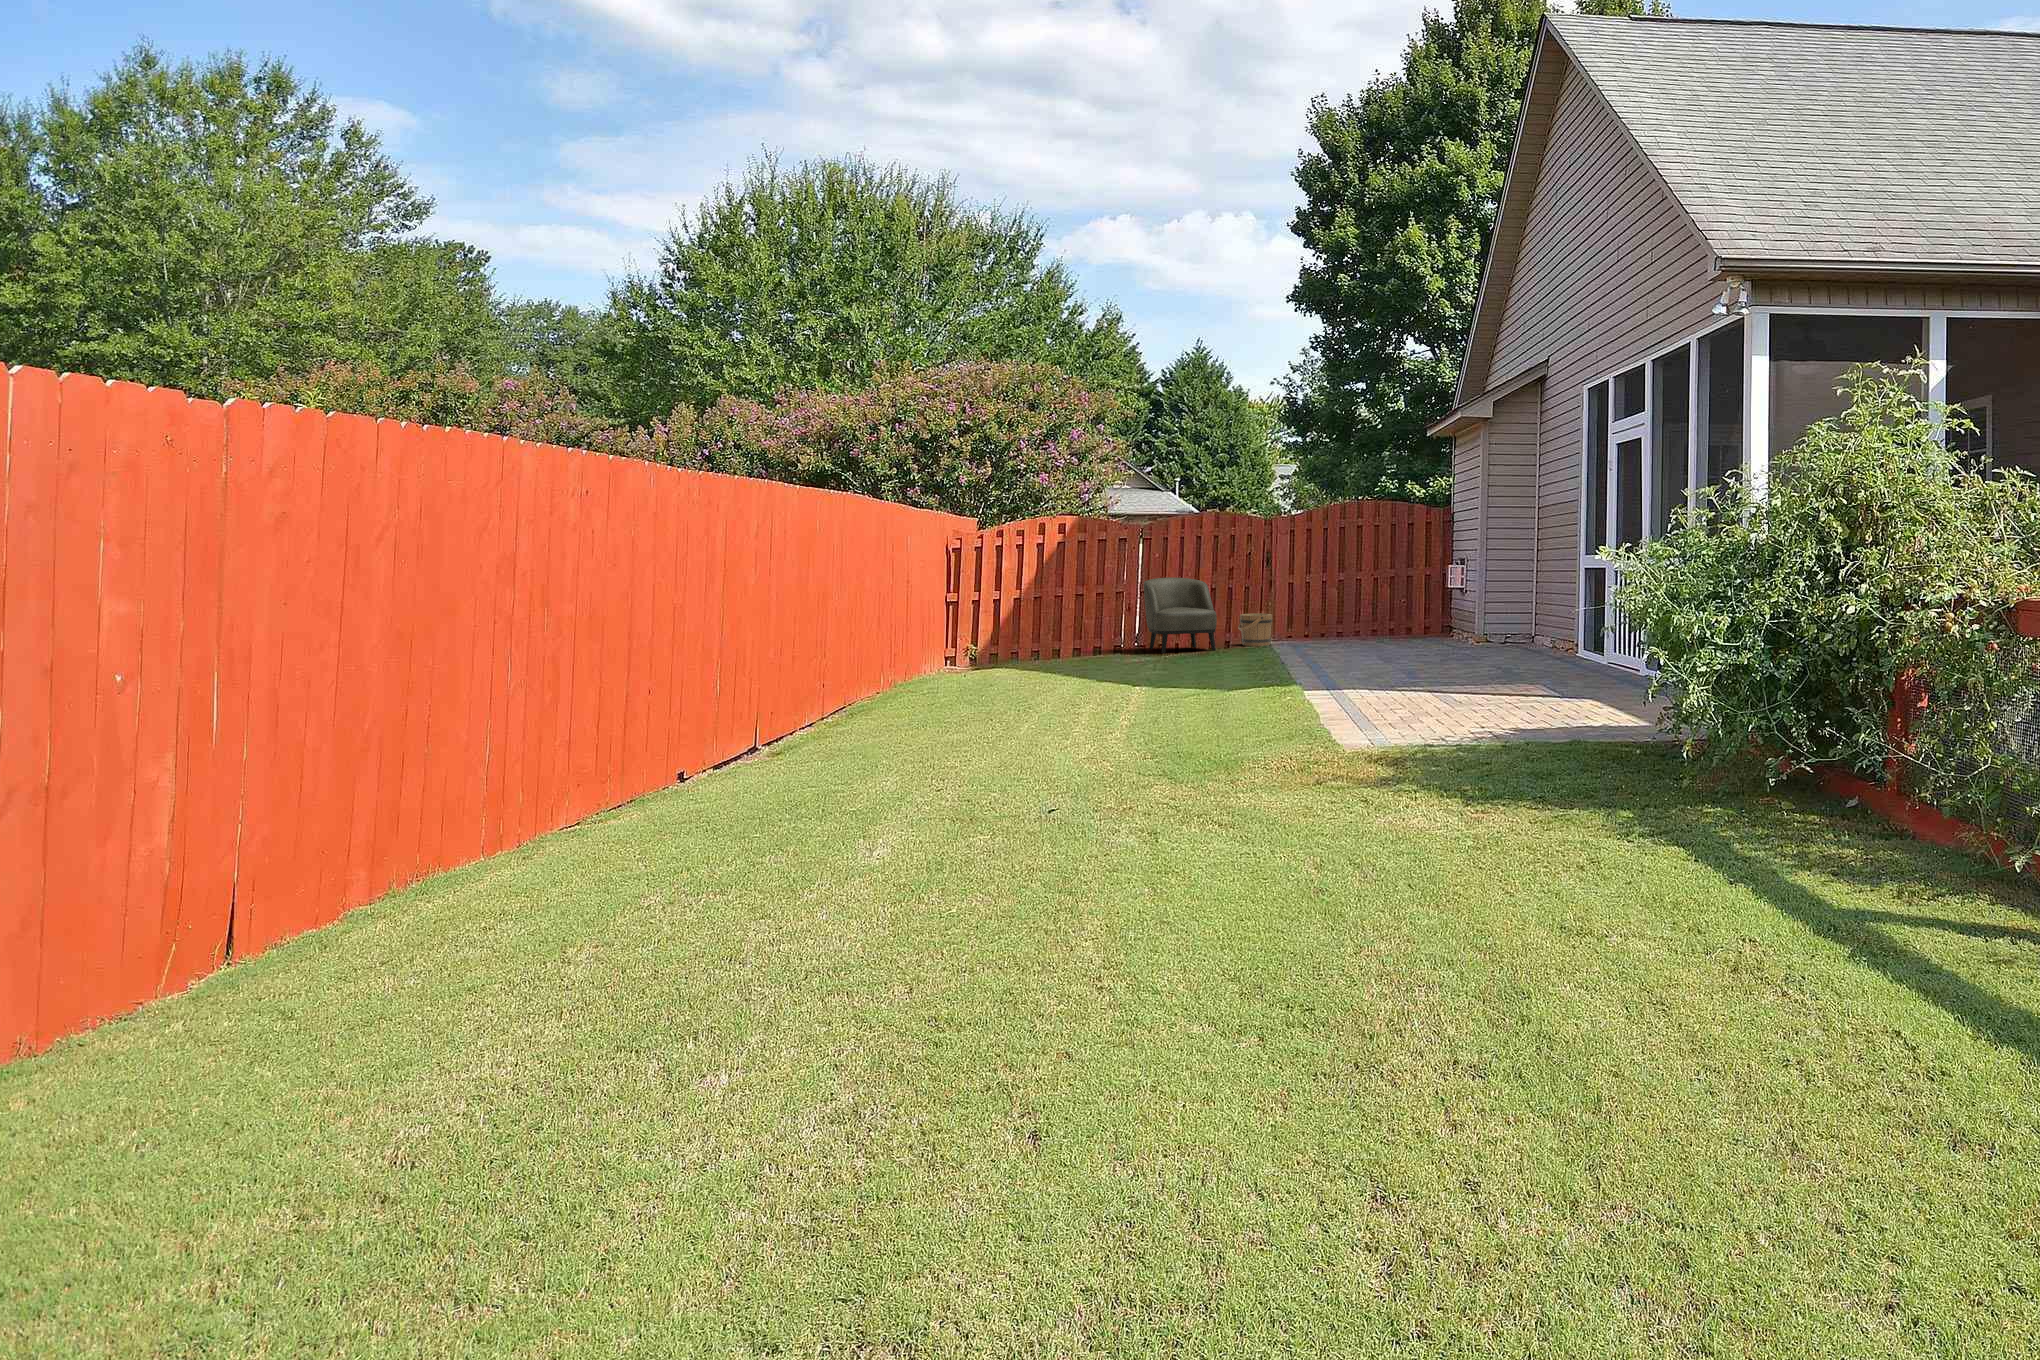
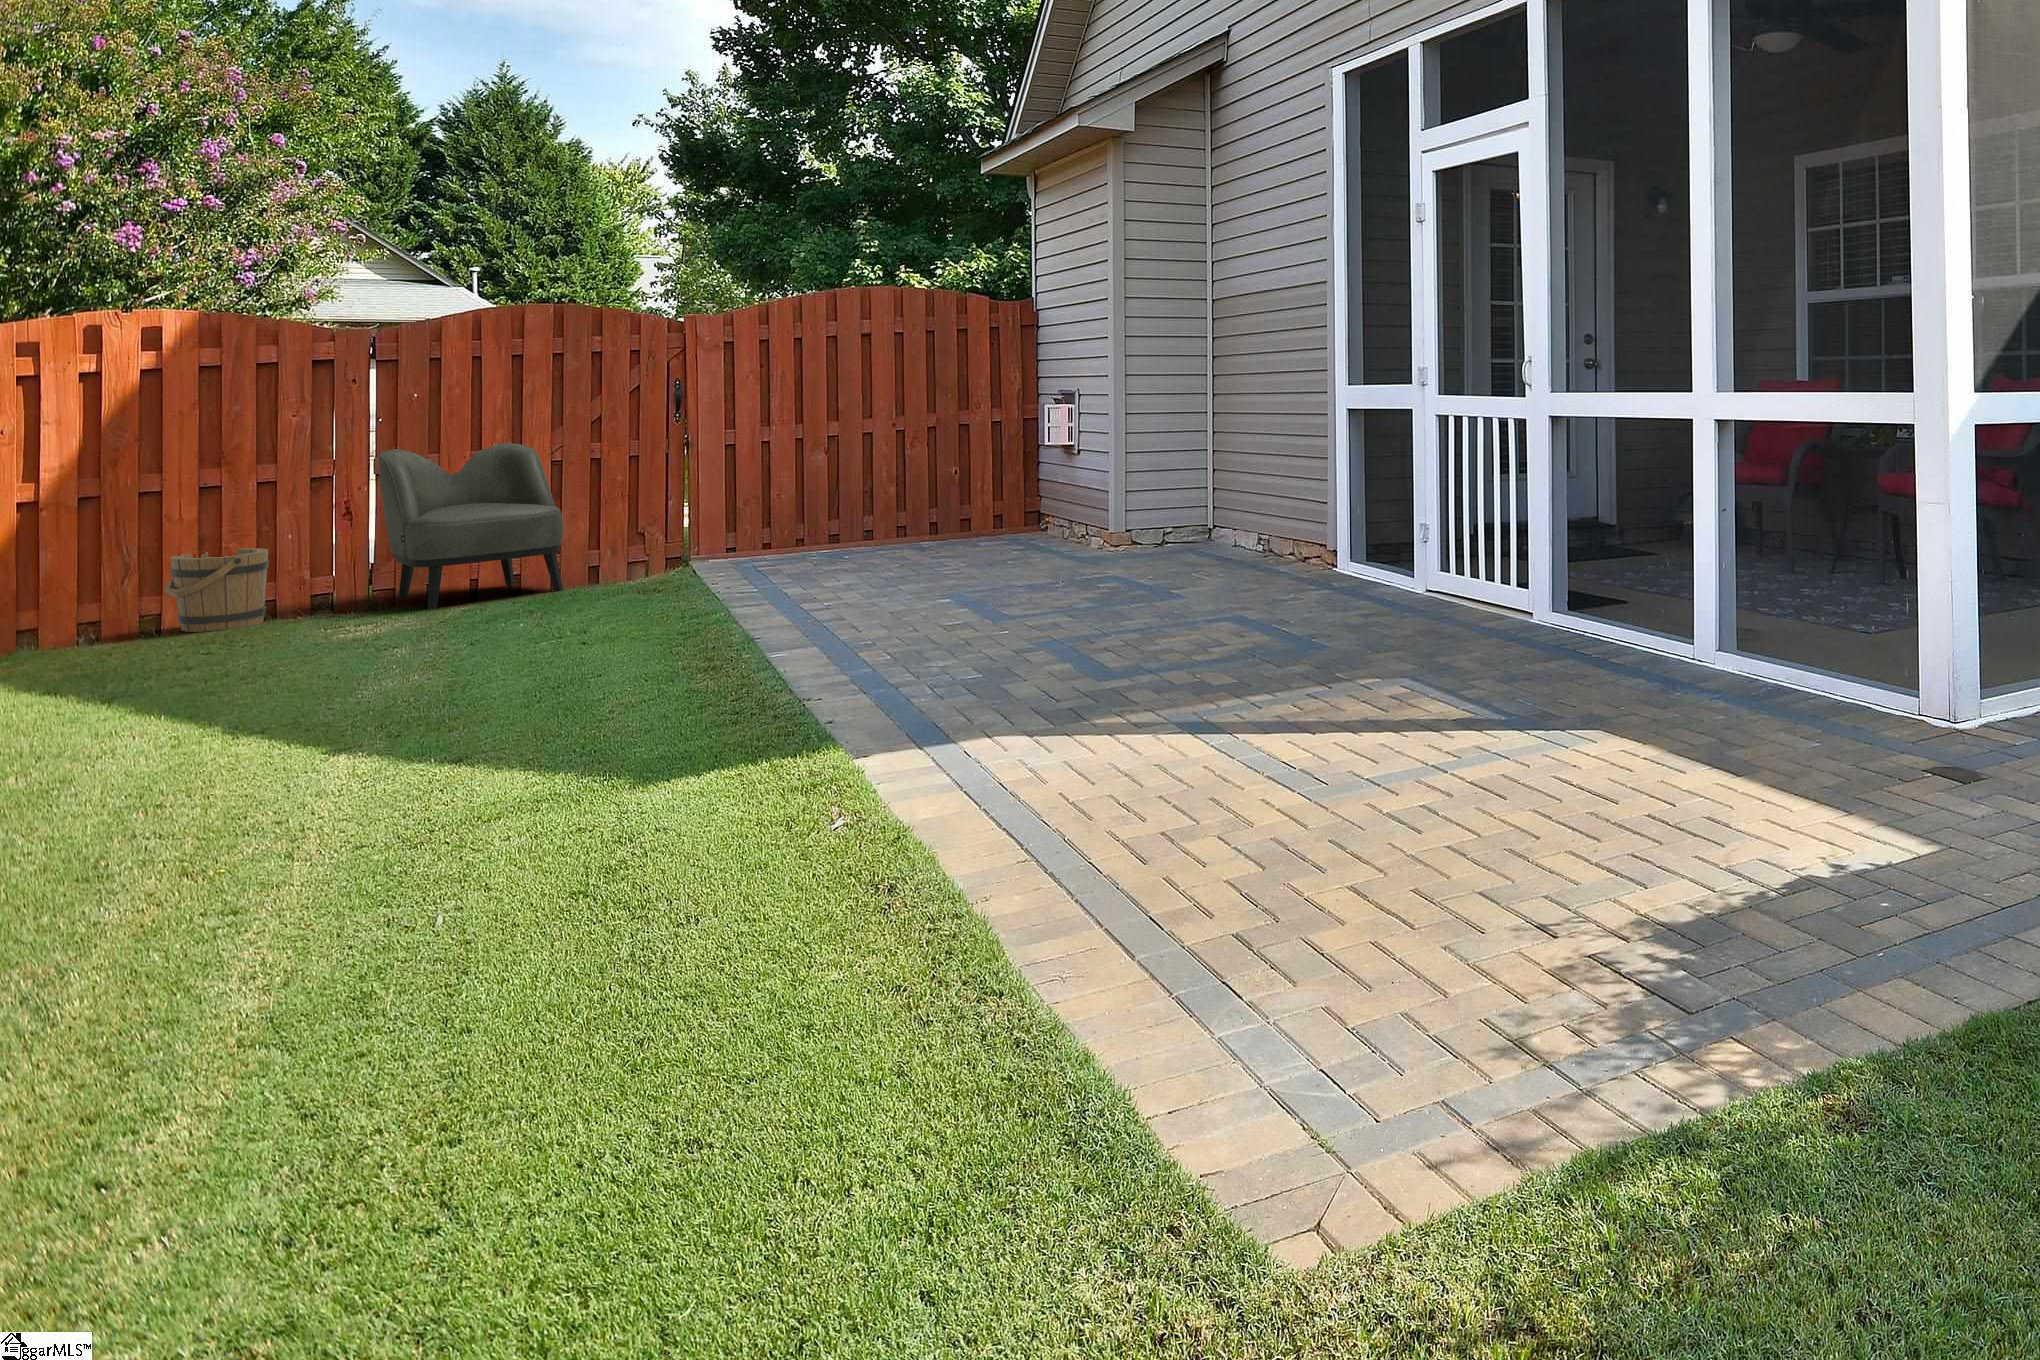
bucket: present [1238,614,1273,646] -> present [165,548,269,632]

